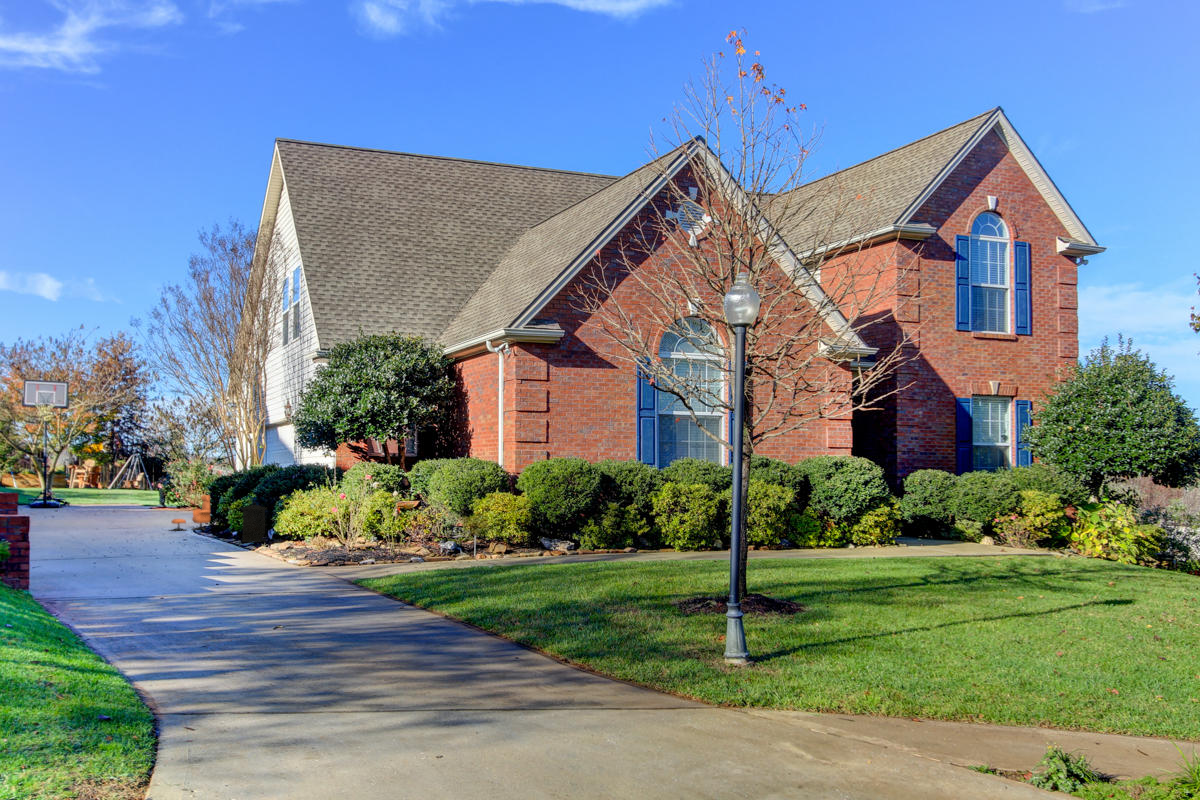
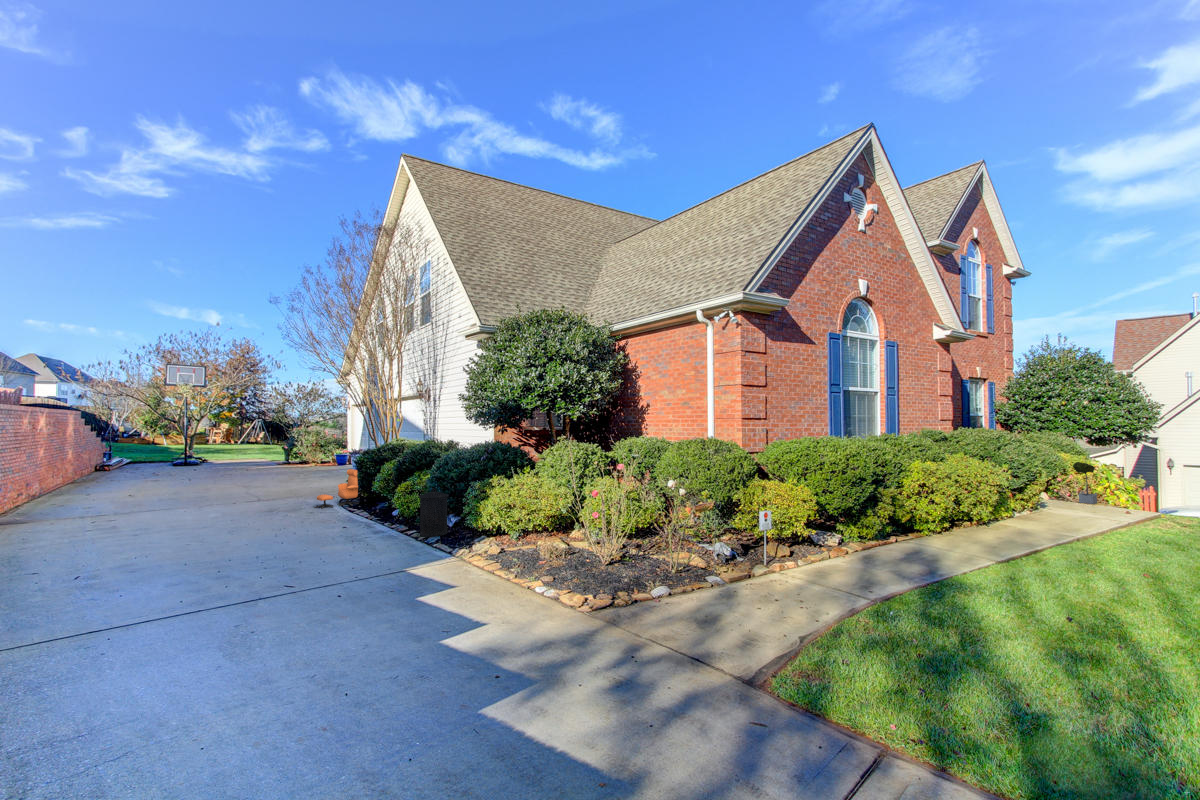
potted tree: none [931,489,952,535] -> present [1073,462,1097,504]

